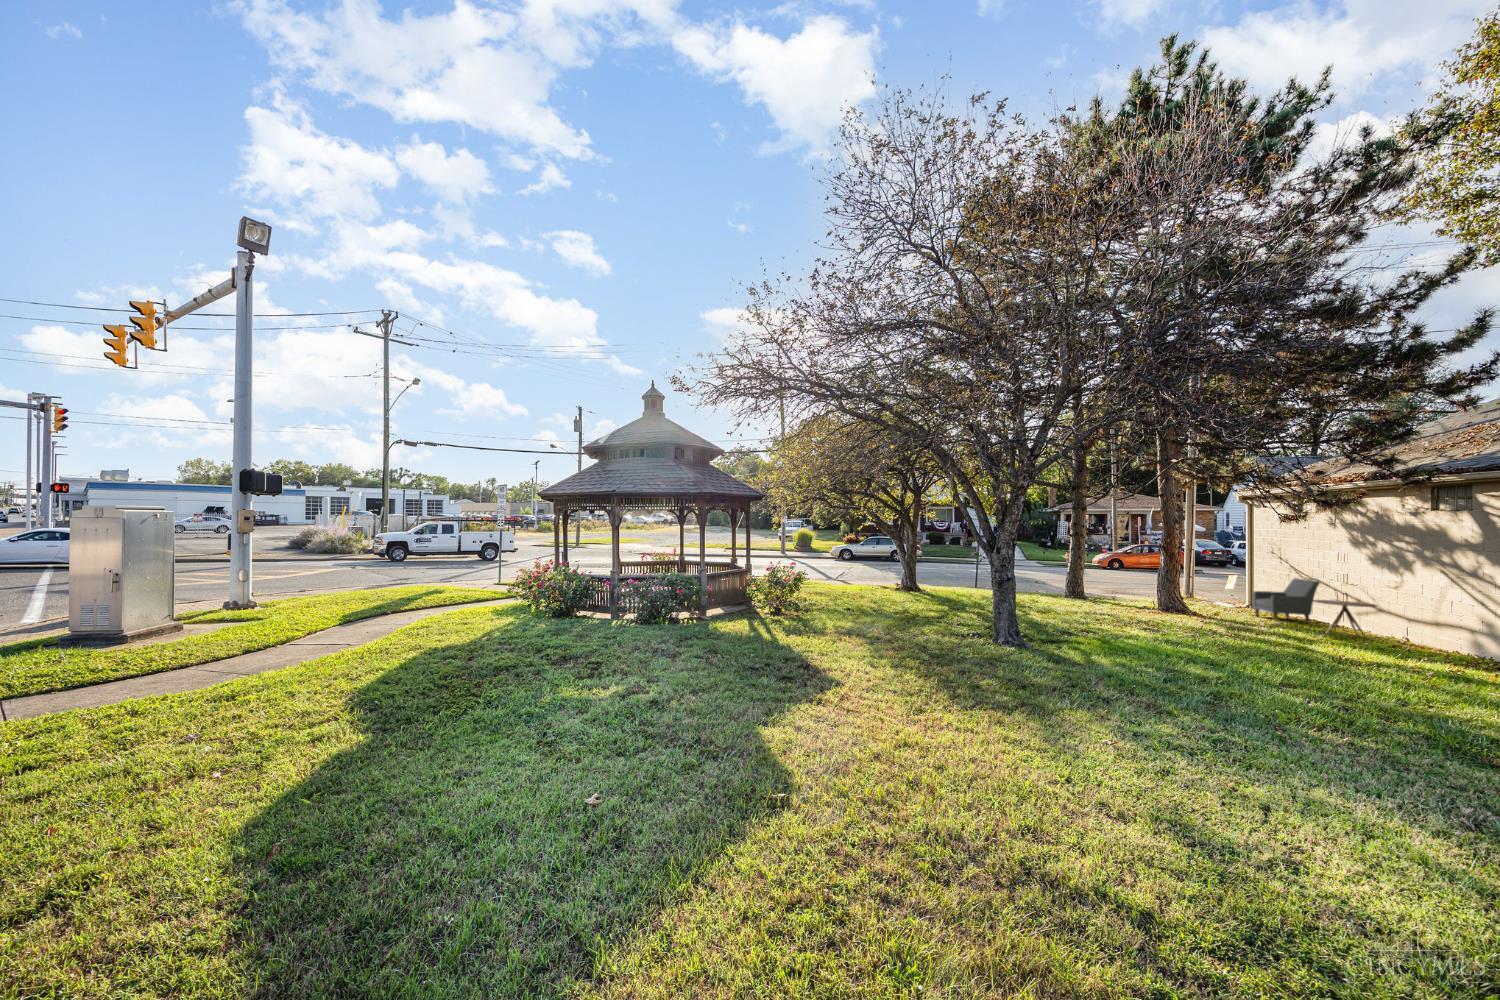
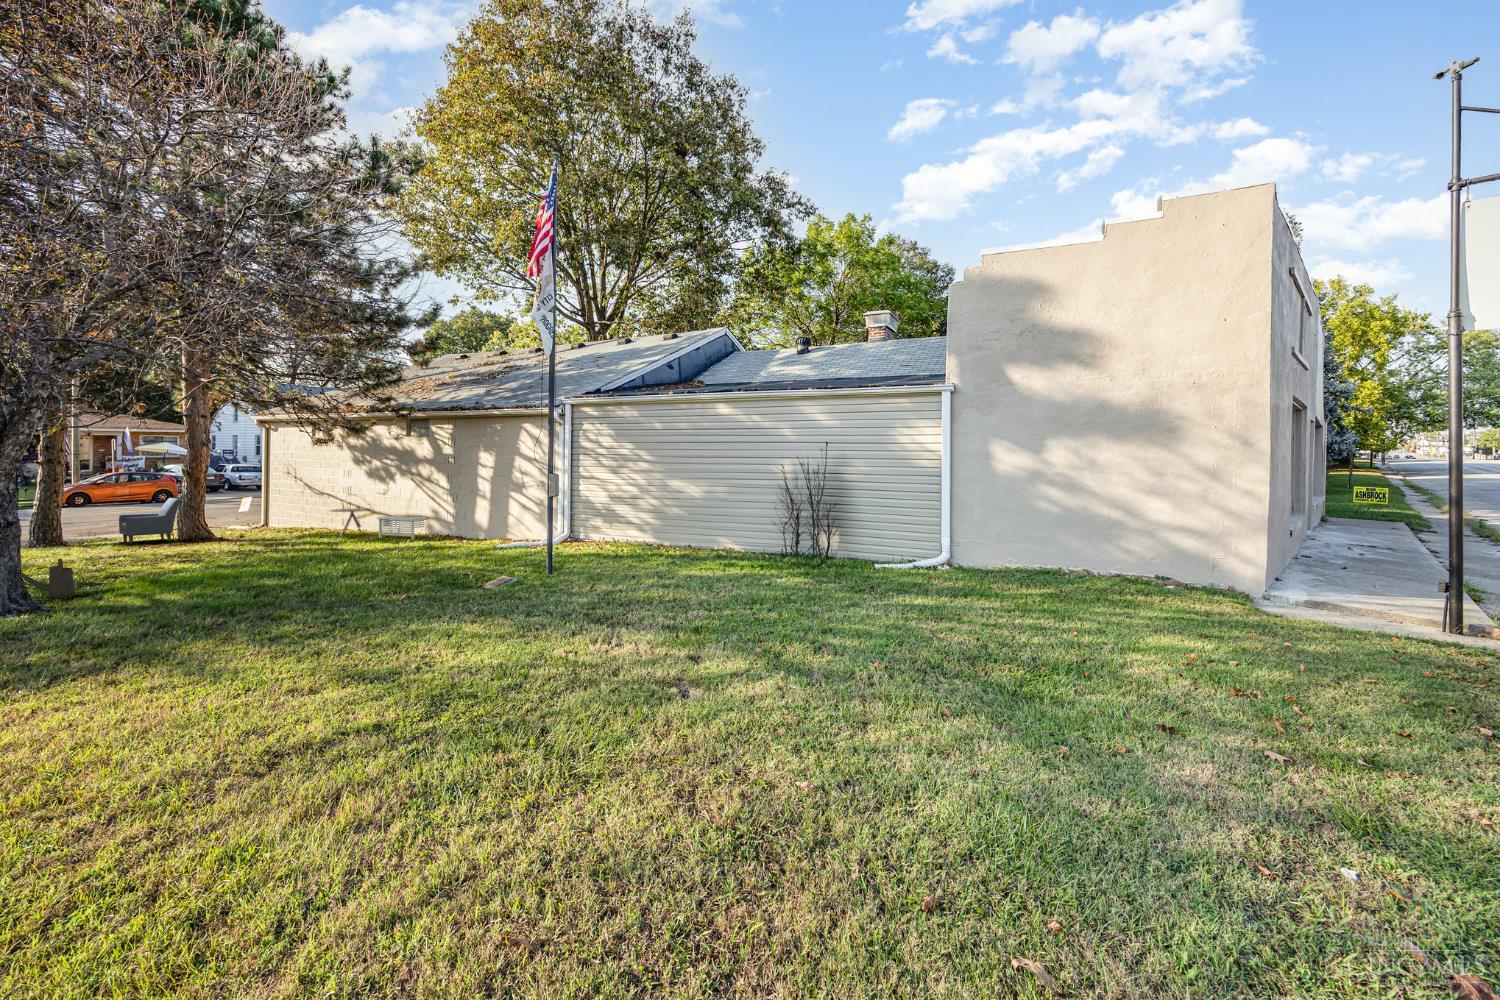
chair: present [1252,578,1319,623] -> present [119,498,181,544]
watering can: none [1016,616,1055,647] -> present [21,558,84,598]
storage bench: none [1379,617,1481,659] -> present [377,515,432,540]

